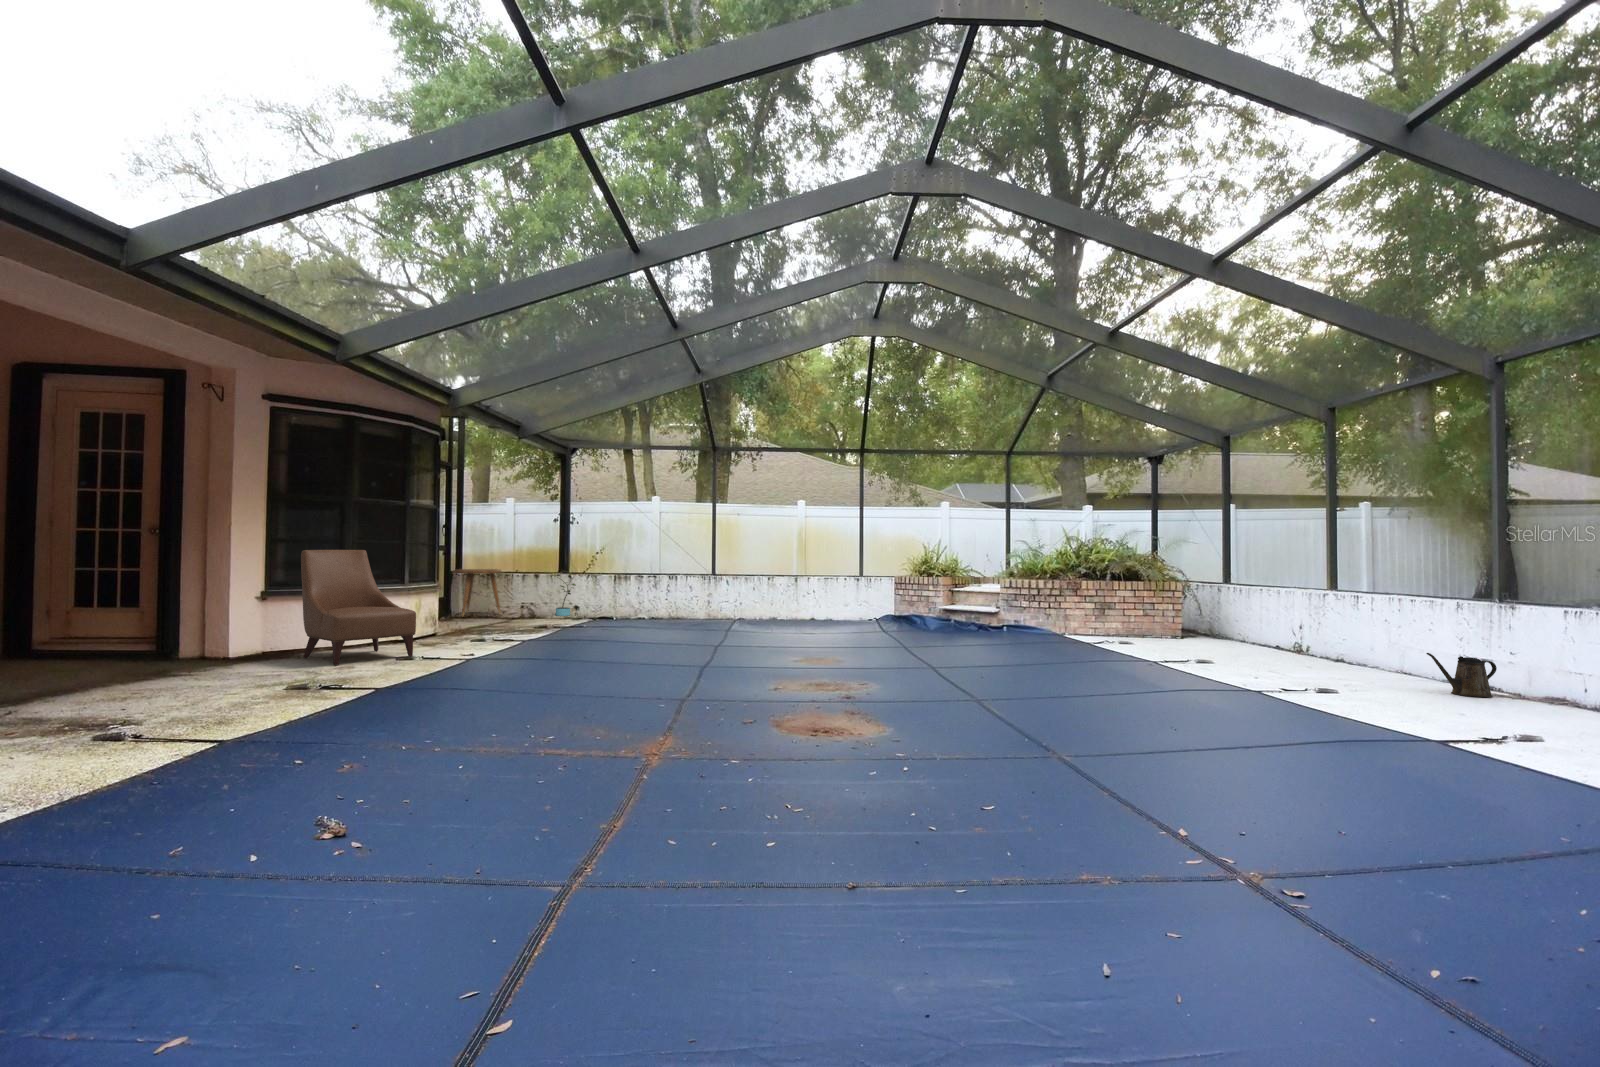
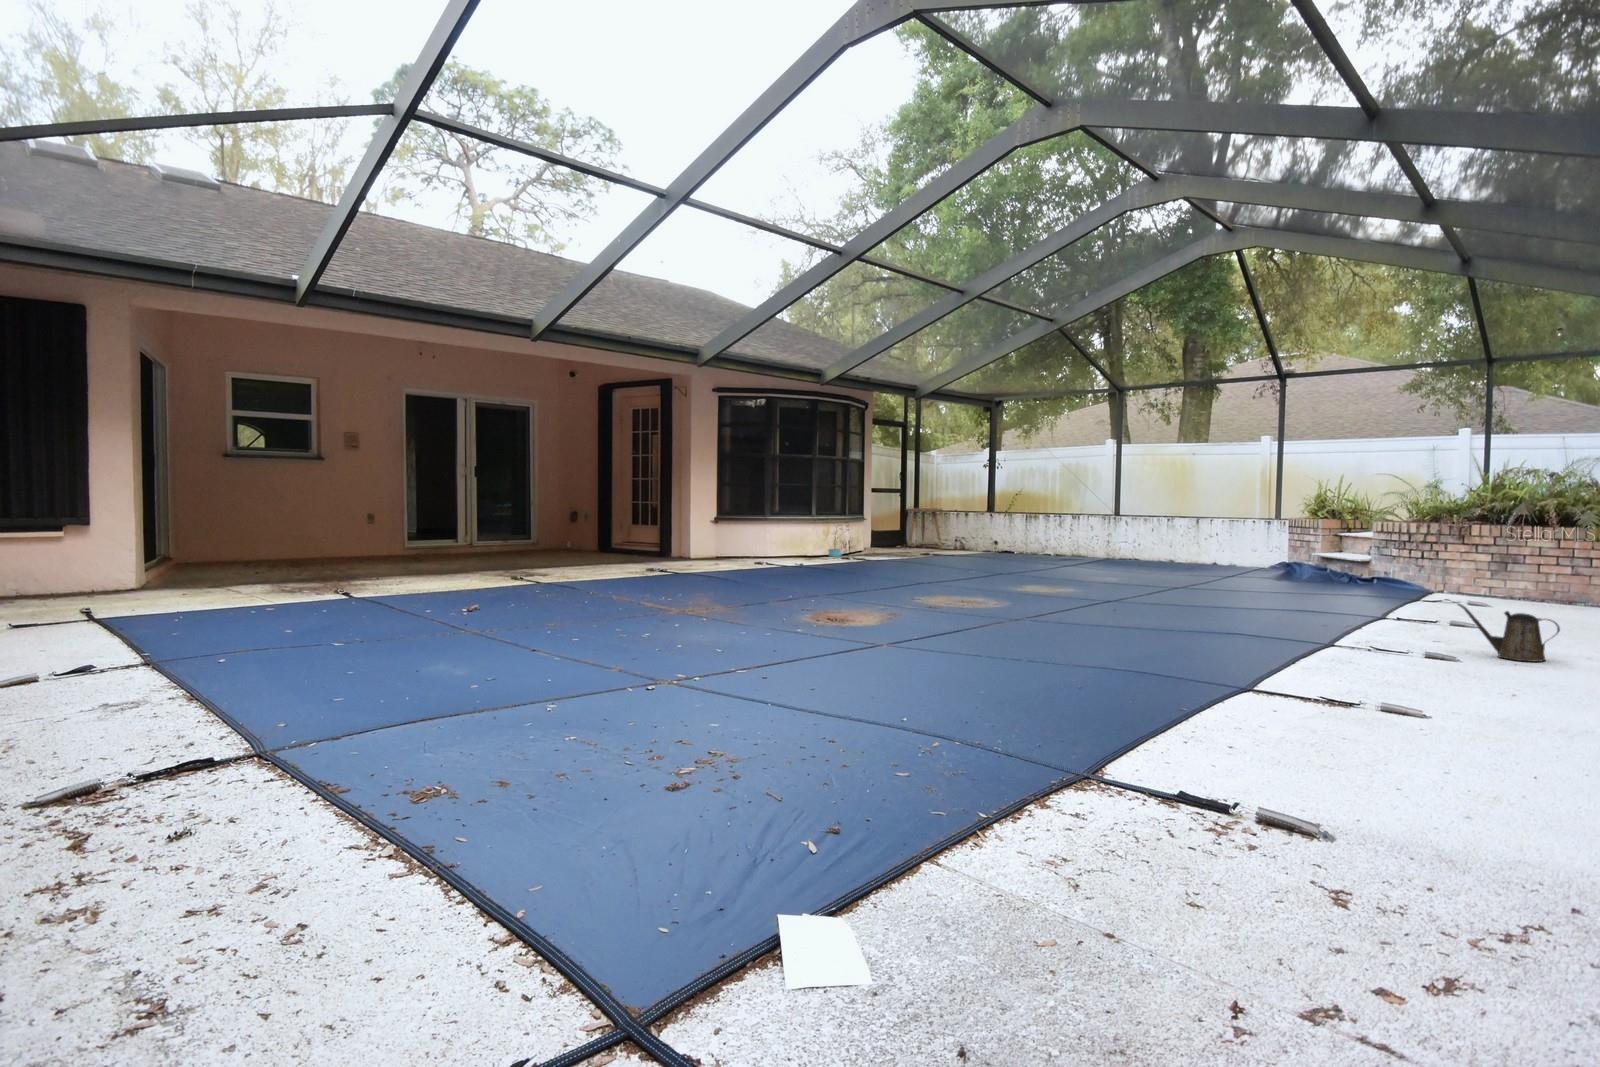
chair: present [301,550,416,665] -> none [729,493,783,564]
potted plant: present [551,573,576,616] -> present [828,519,841,557]

